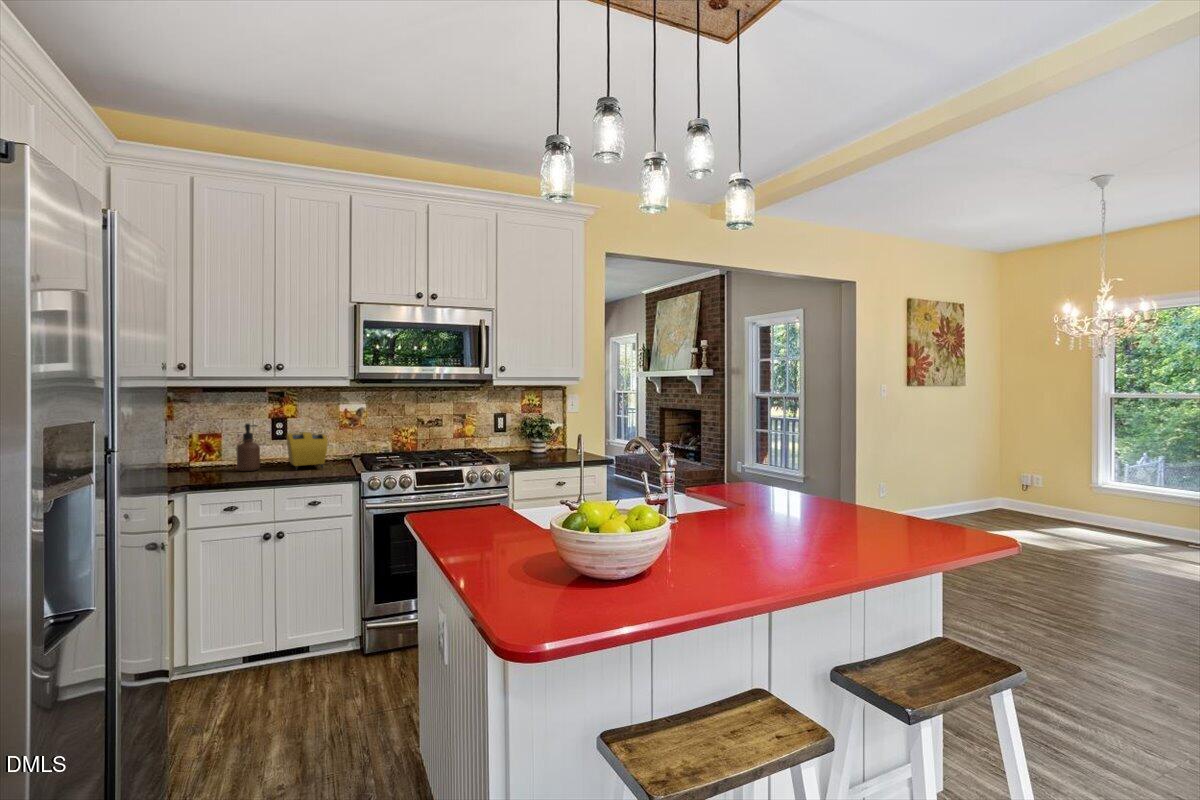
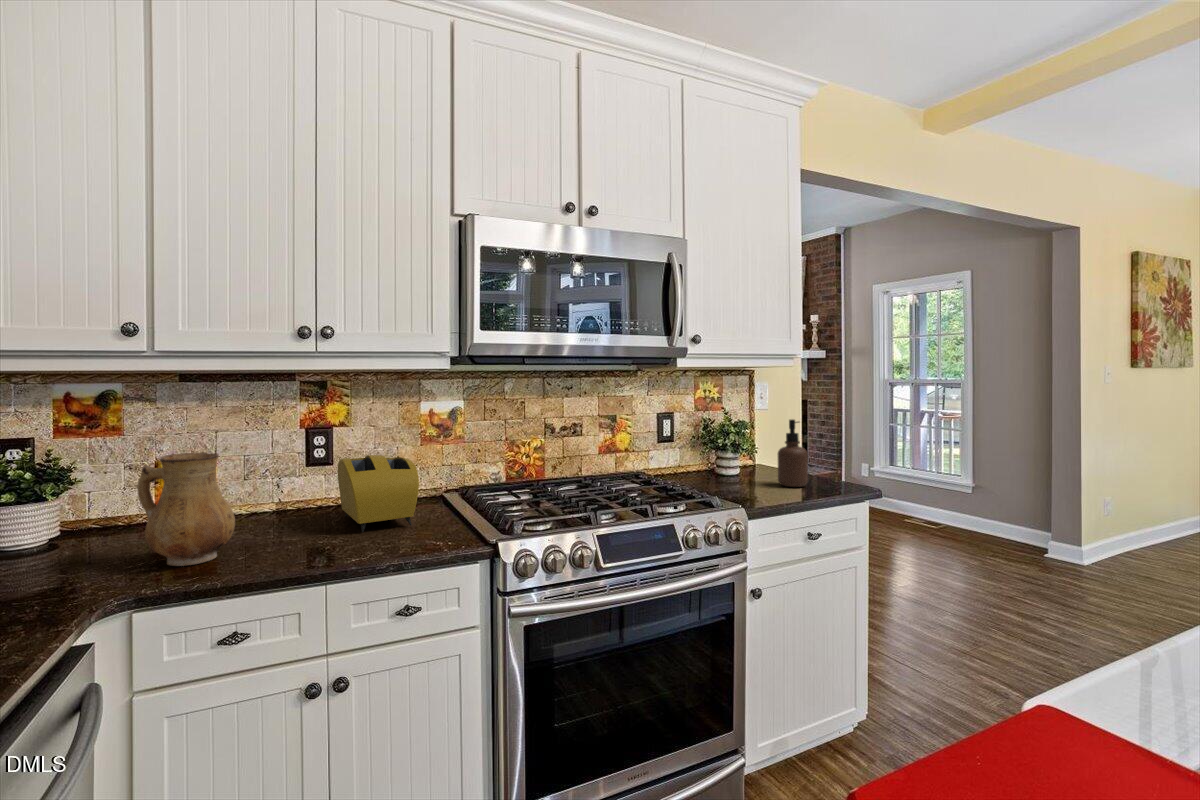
soap dispenser: present [236,424,260,471] -> present [778,419,808,487]
ceramic pitcher: none [185,427,230,479] -> present [137,452,235,566]

